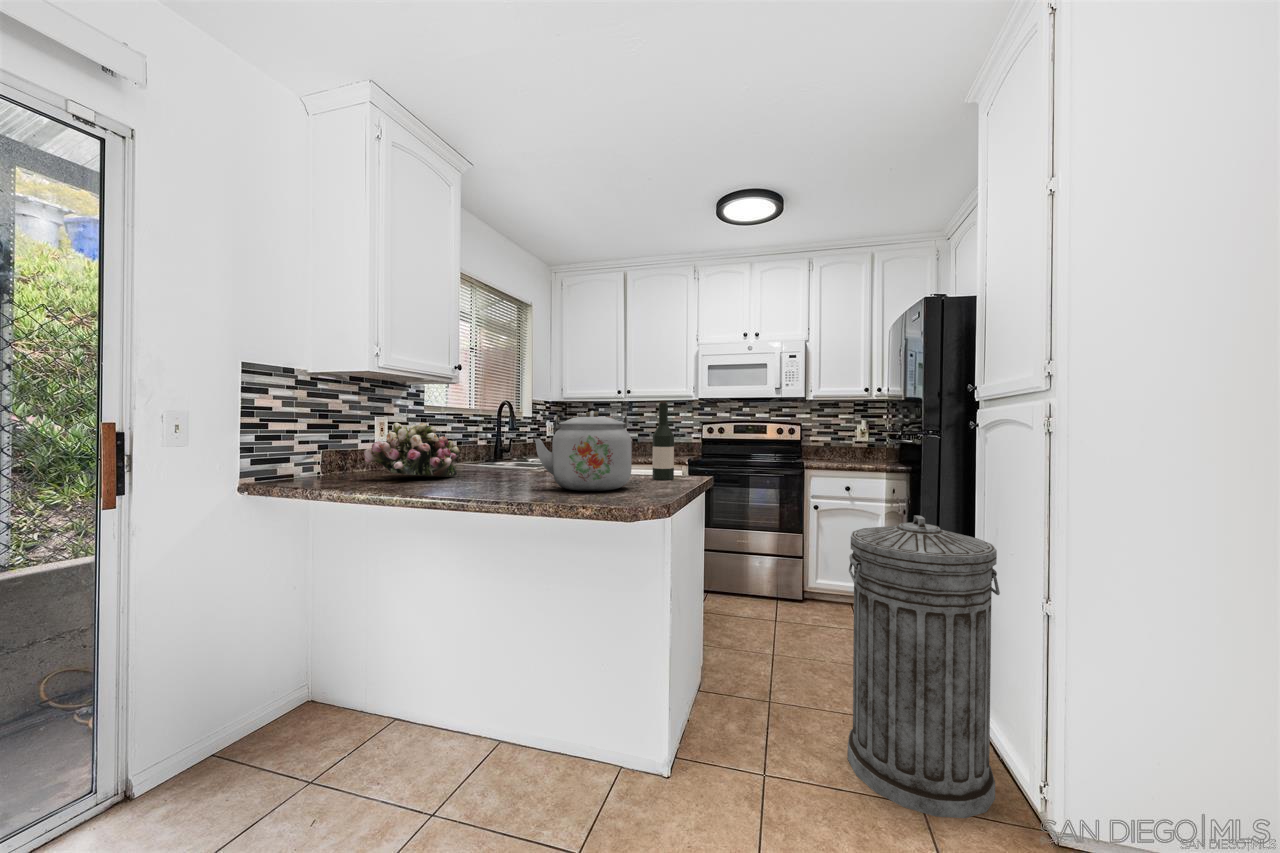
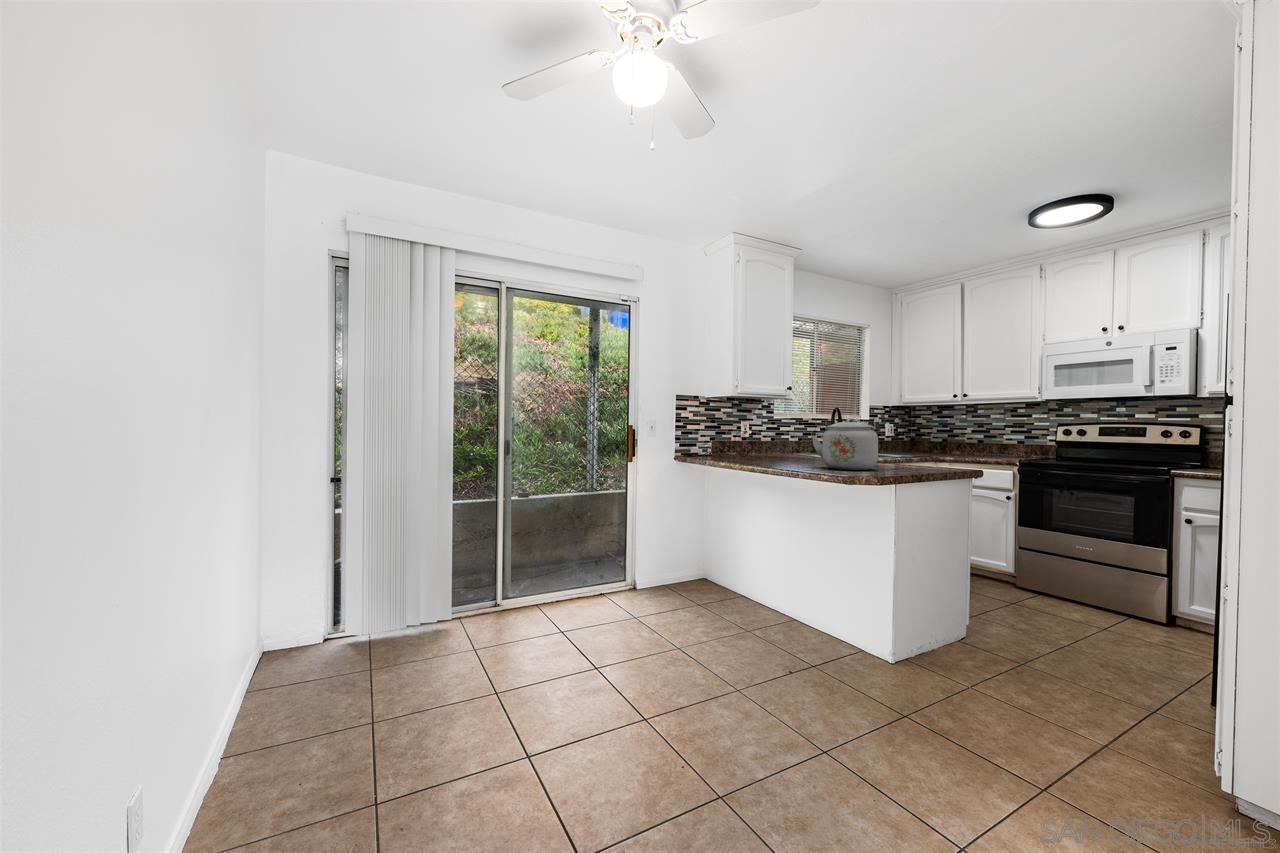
wine bottle: present [652,401,674,480] -> none [915,409,933,469]
flower arrangement: present [364,423,460,476] -> none [729,425,784,459]
trash can: present [848,515,1000,818] -> none [1063,511,1232,780]

